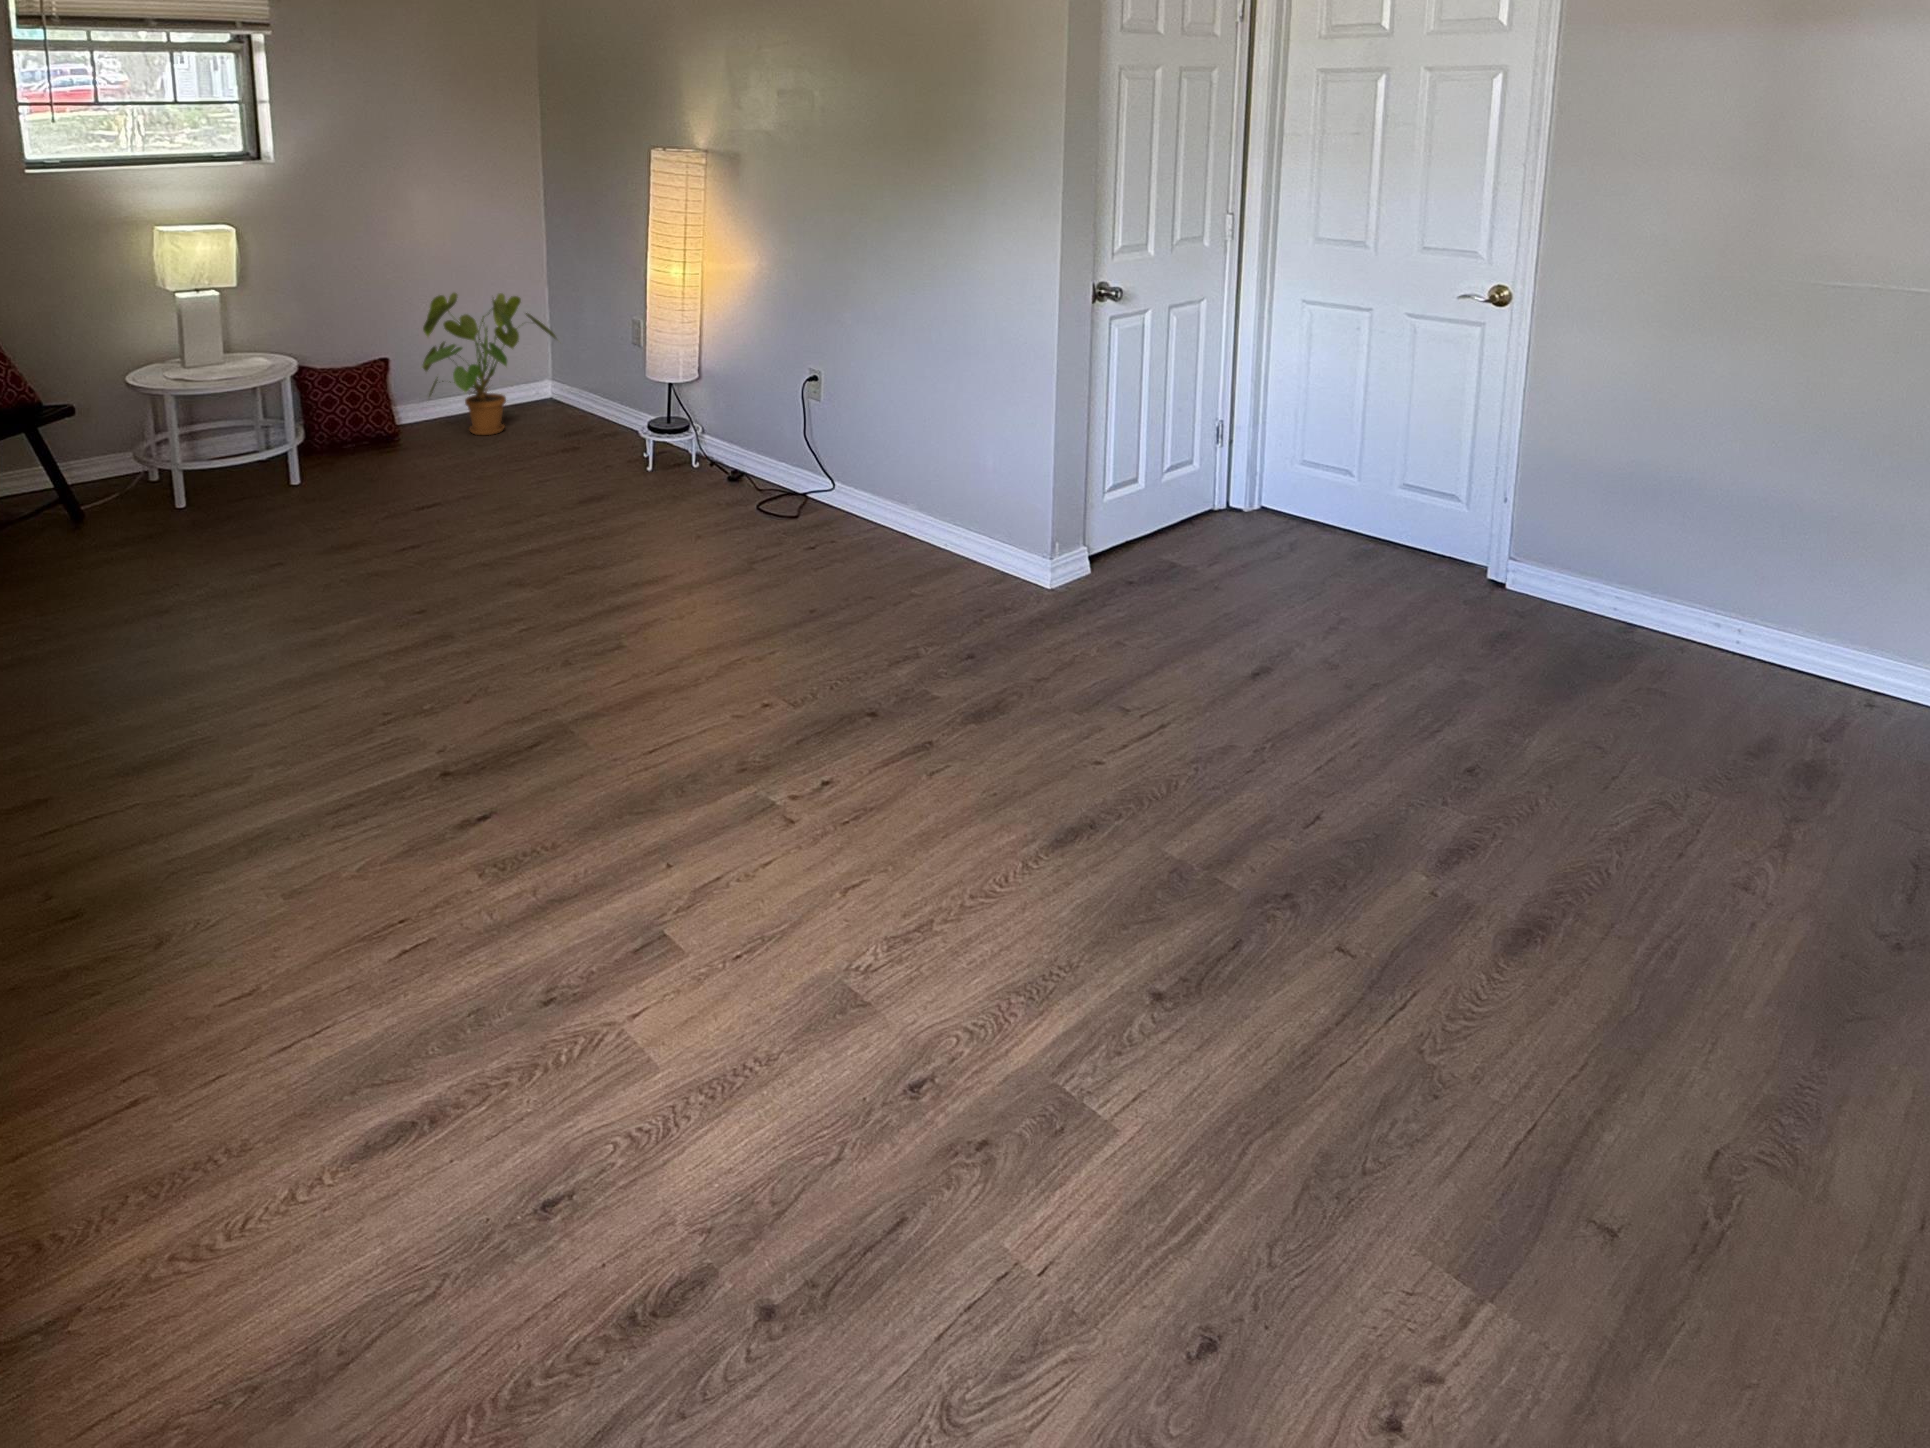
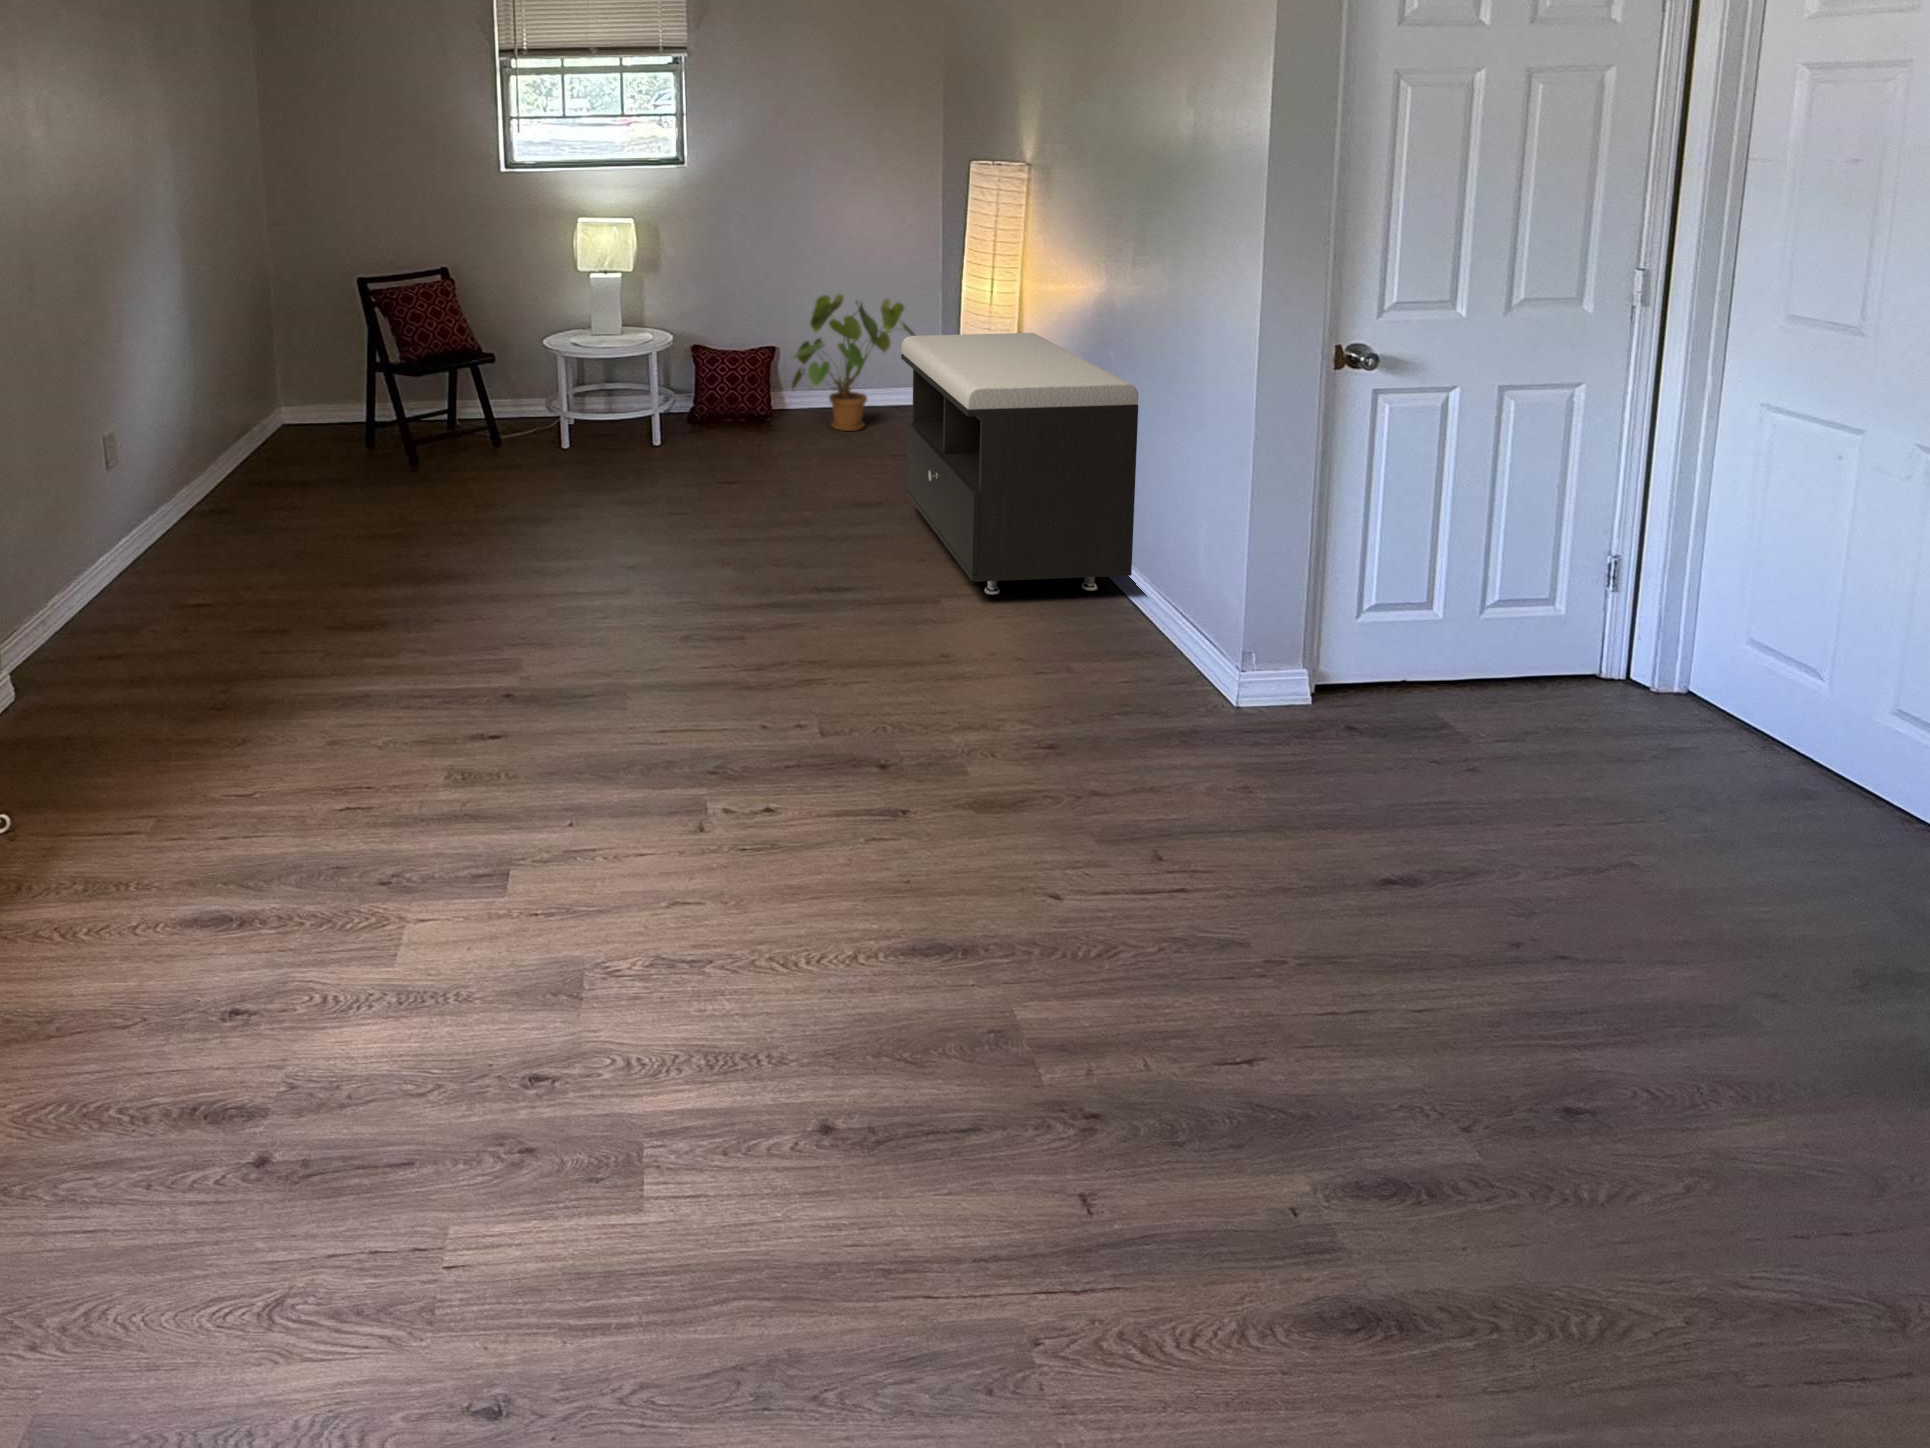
storage bench: none [628,309,897,553] -> present [901,333,1138,595]

